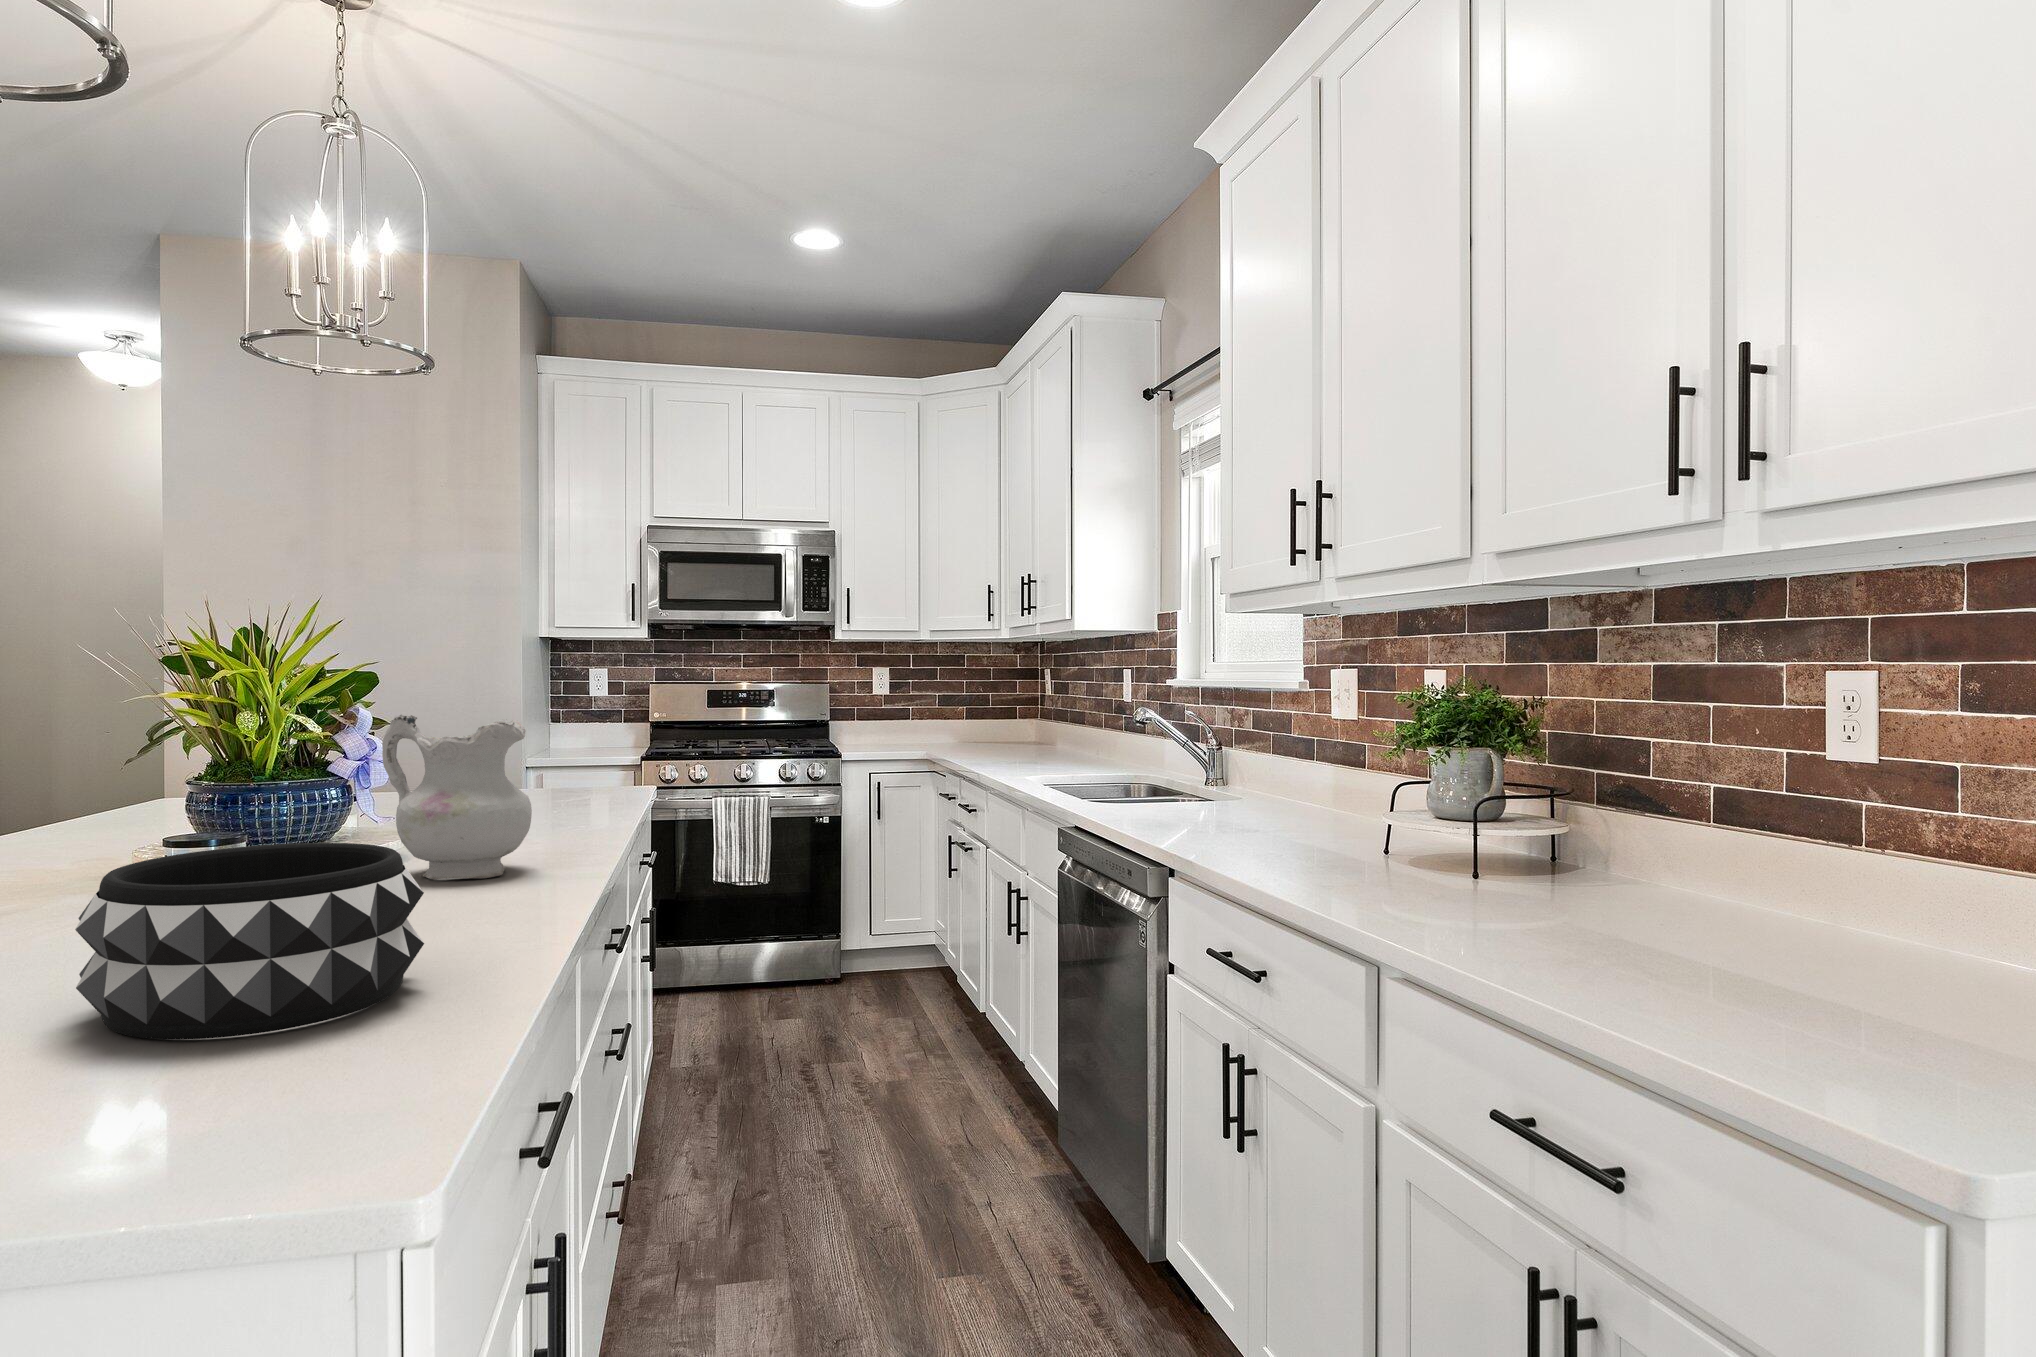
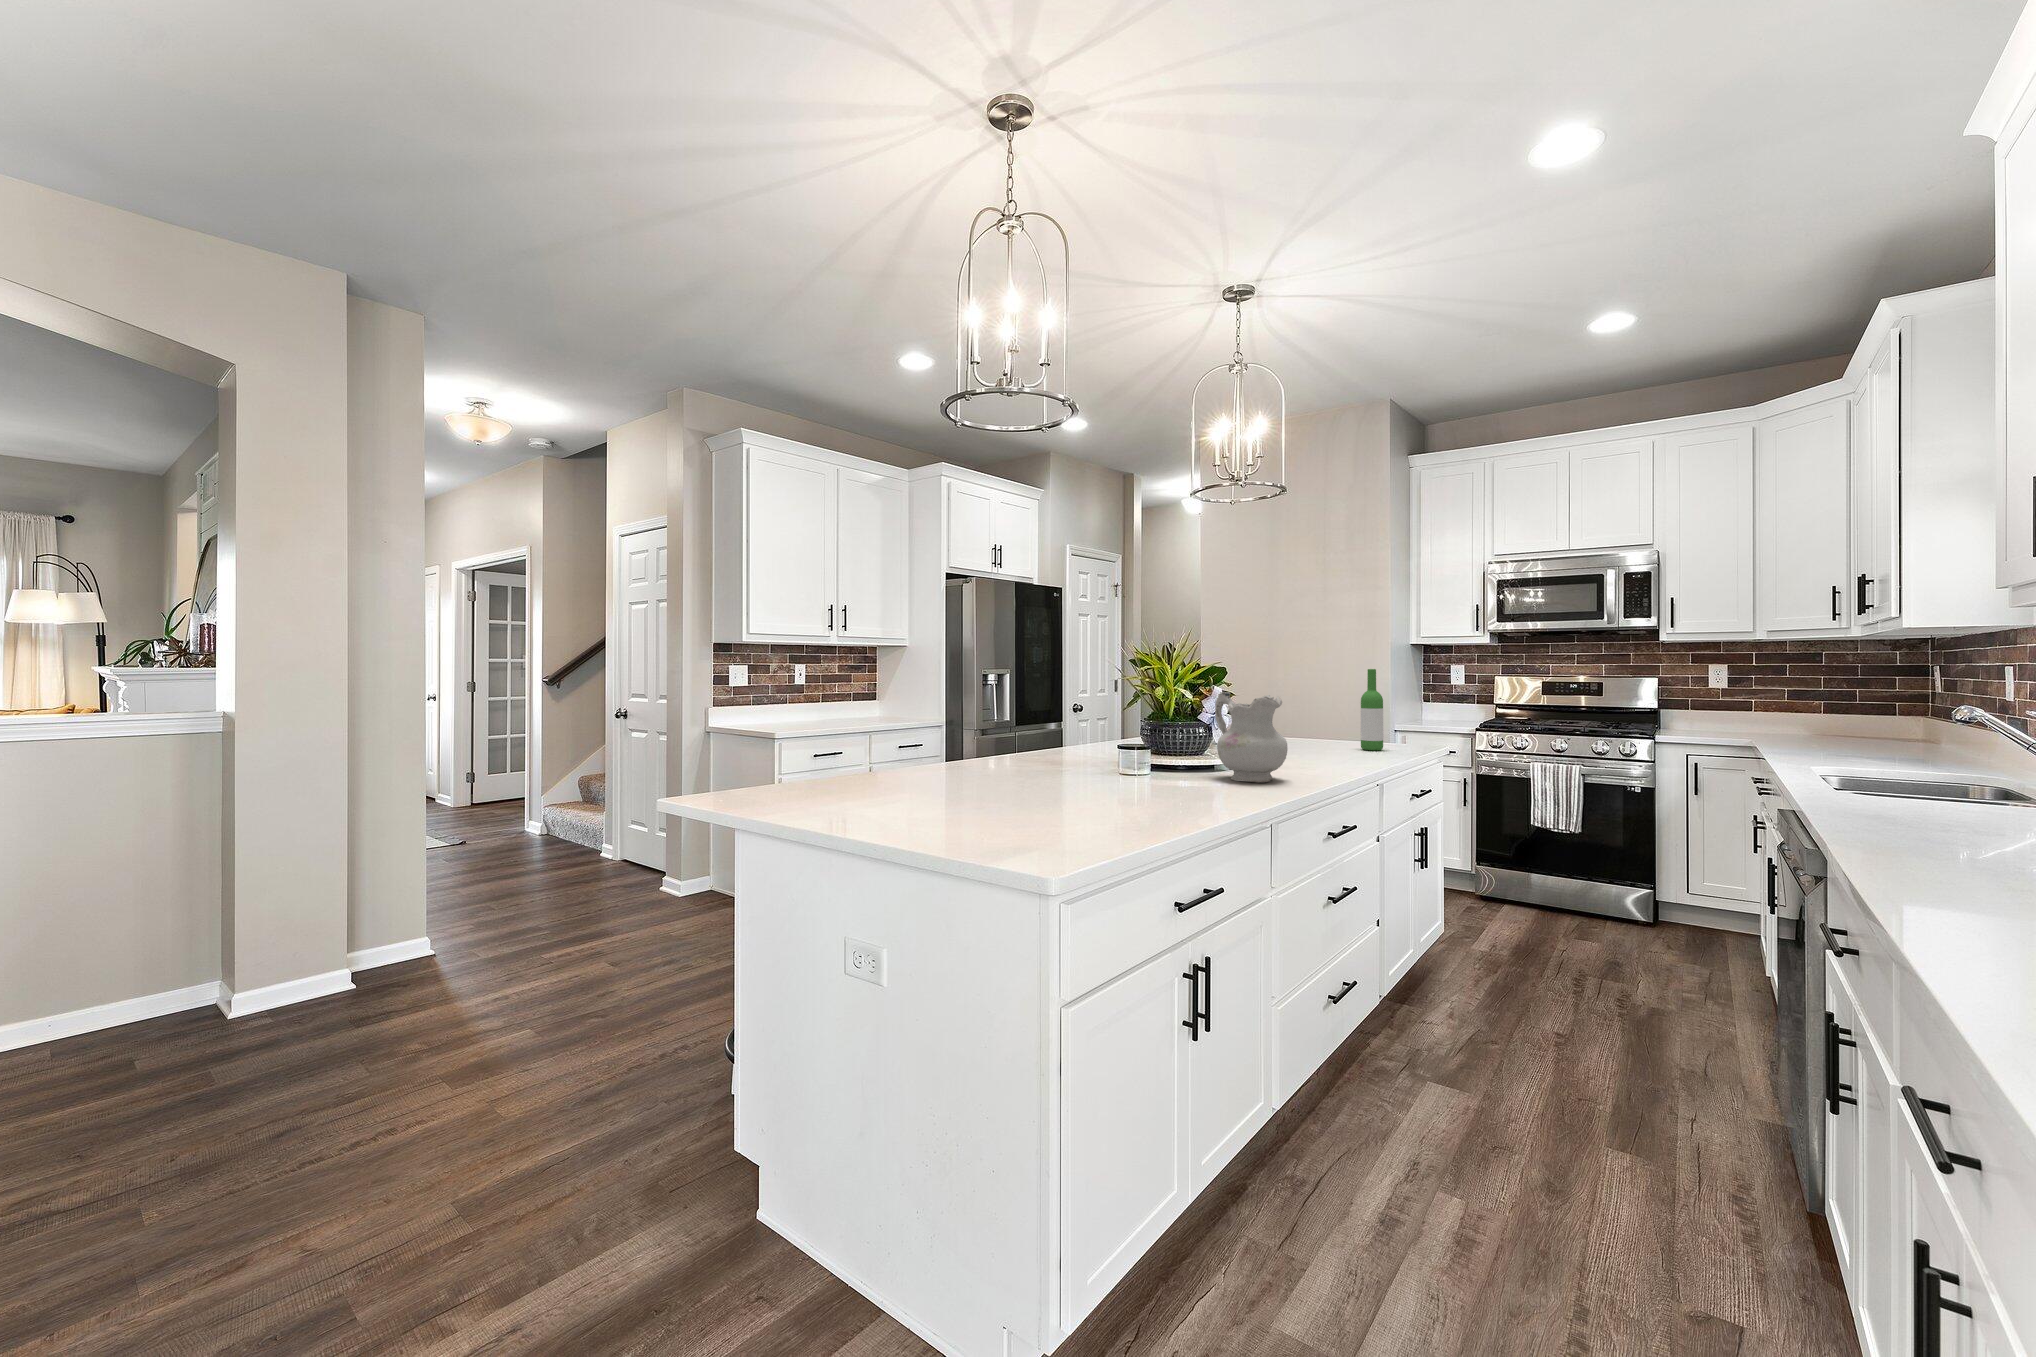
wine bottle: none [553,673,588,801] -> present [1361,669,1383,750]
decorative bowl: present [75,843,424,1040] -> none [1037,747,1166,823]

